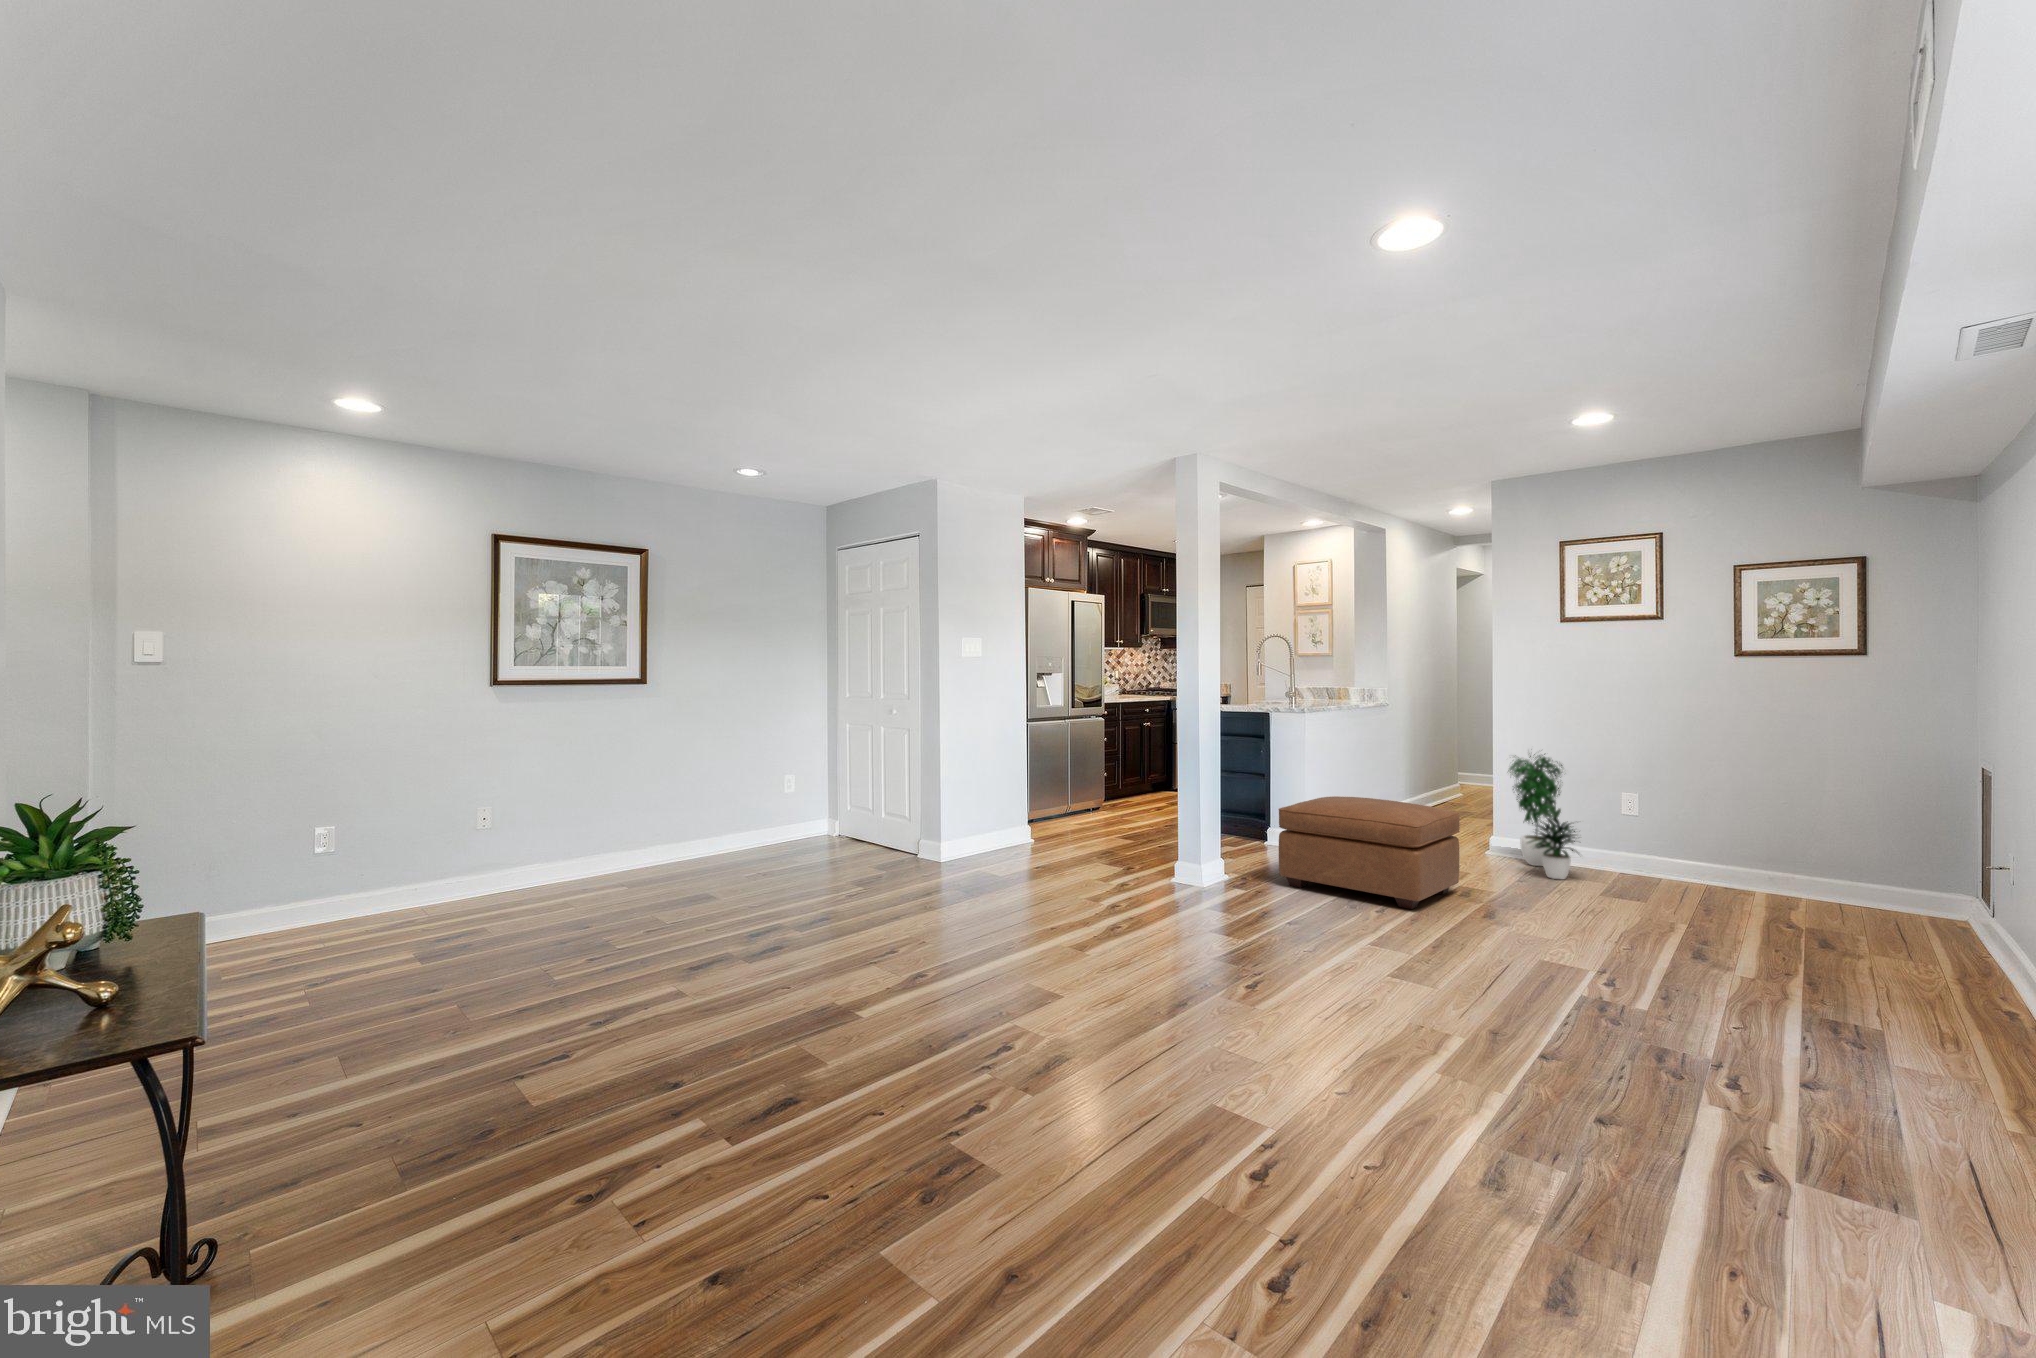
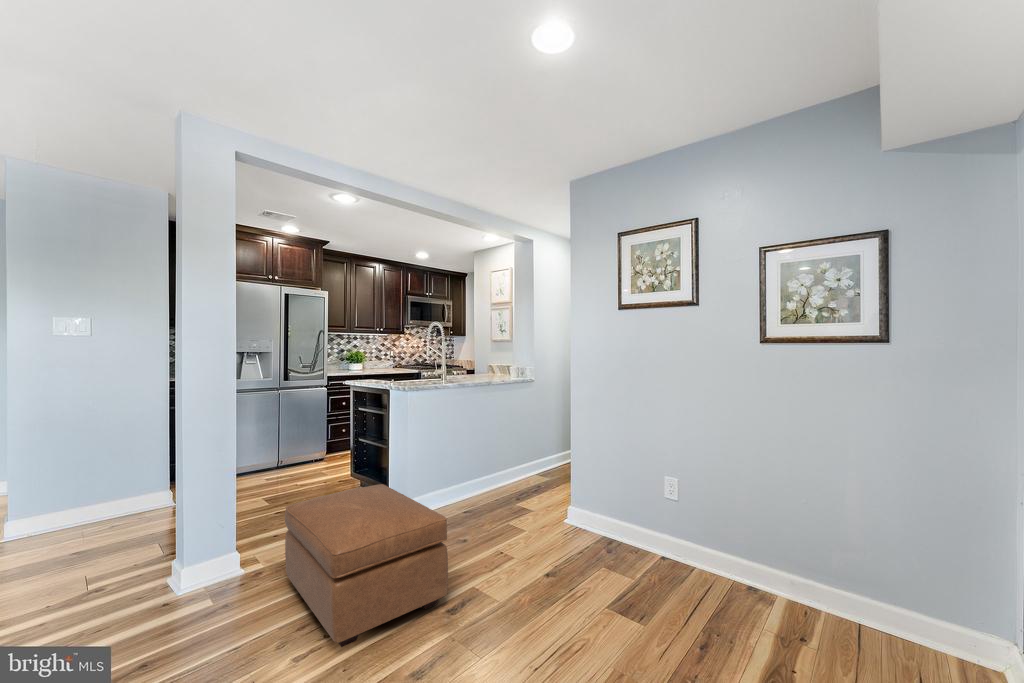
potted plant: present [1508,754,1578,879] -> none [554,431,619,579]

